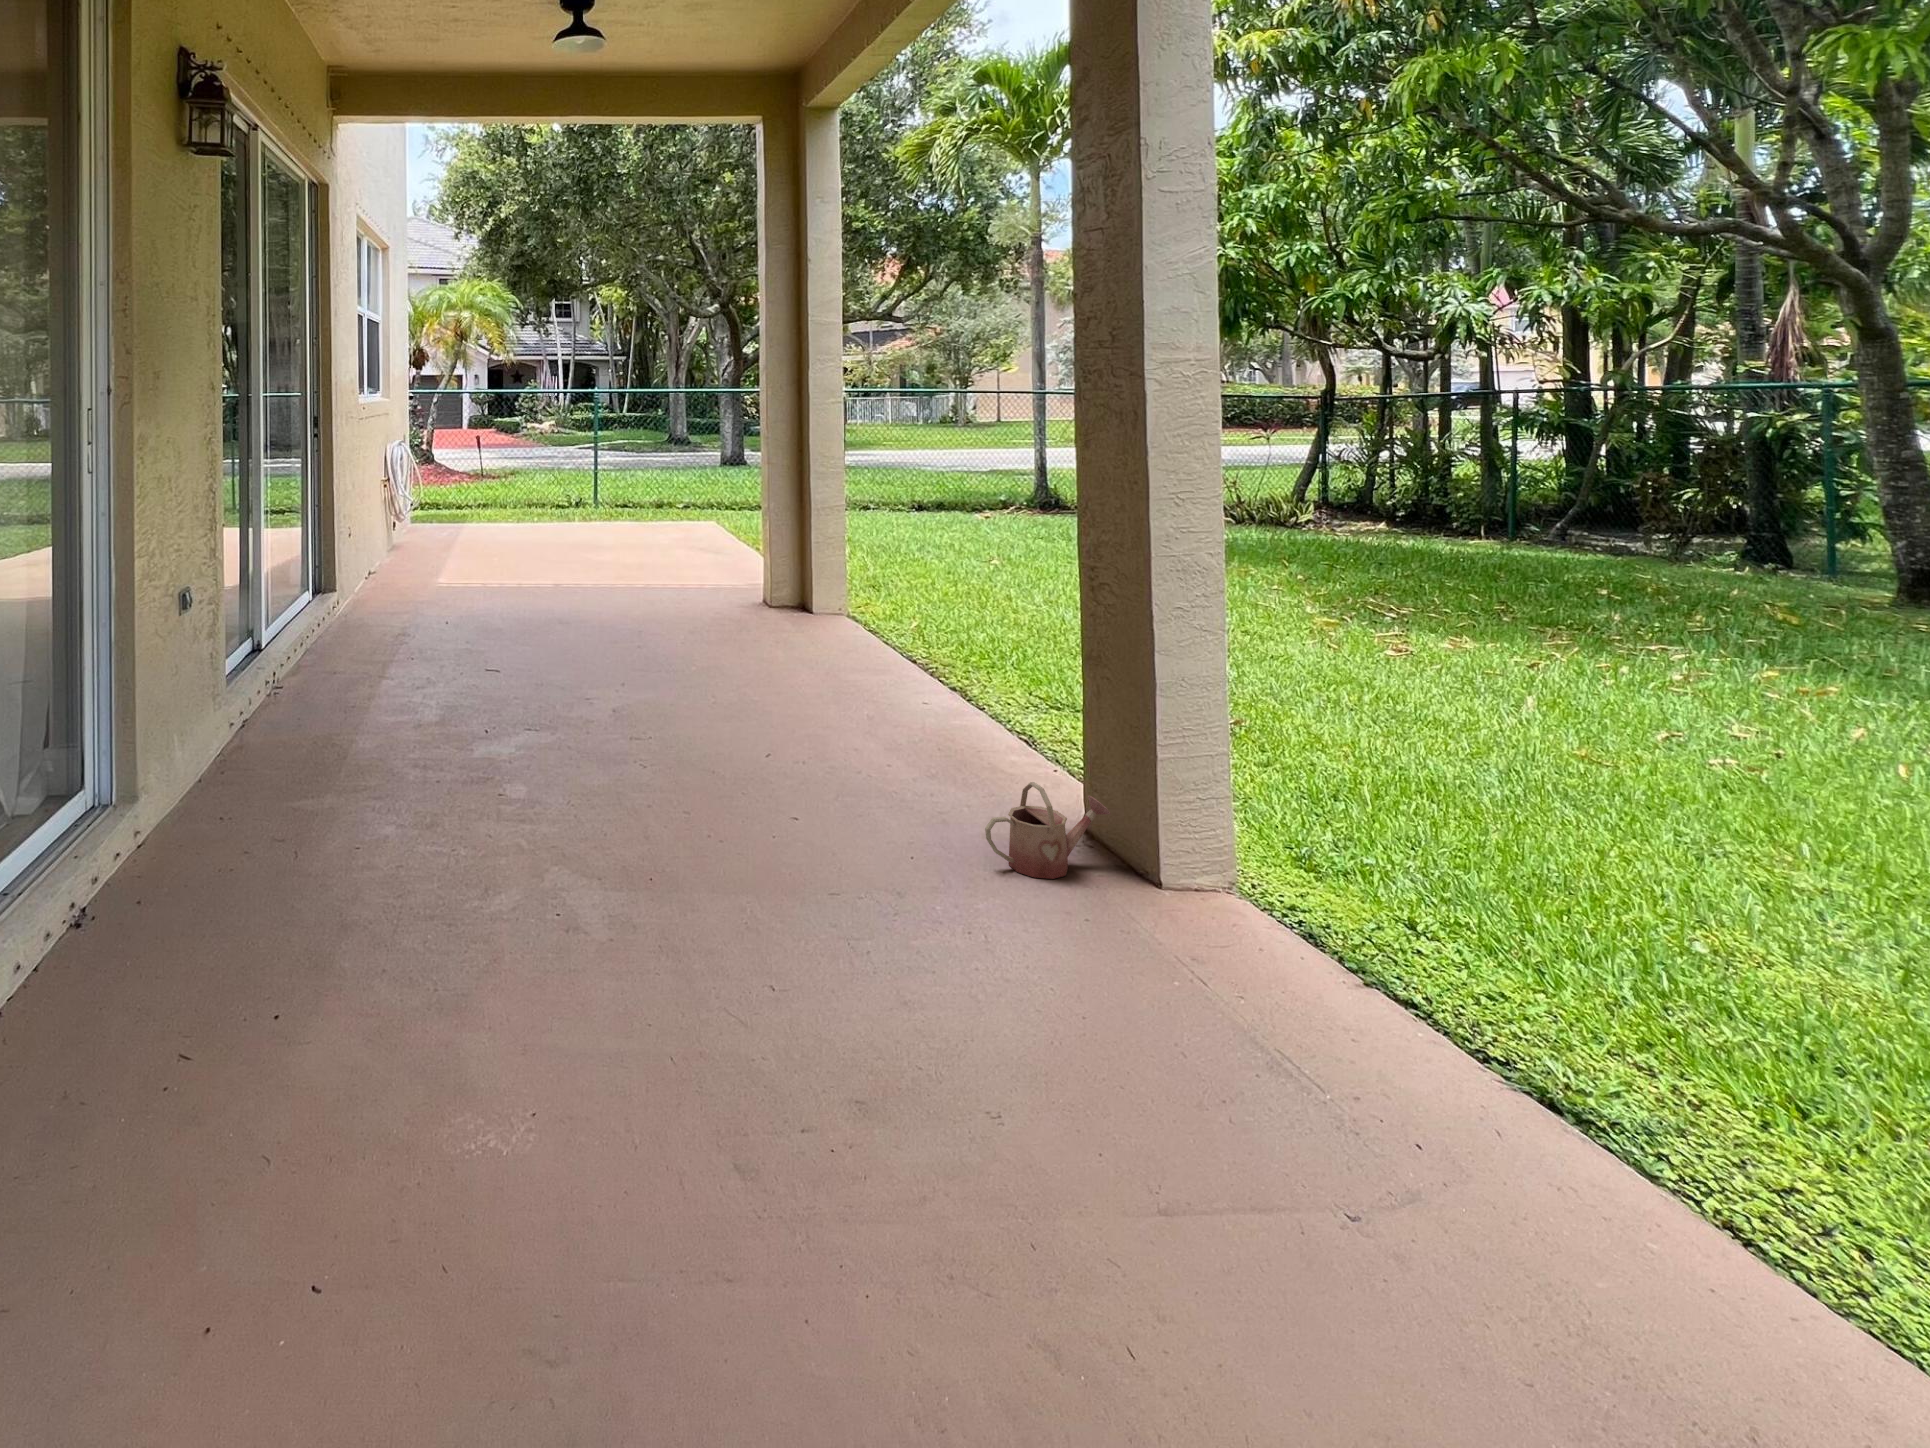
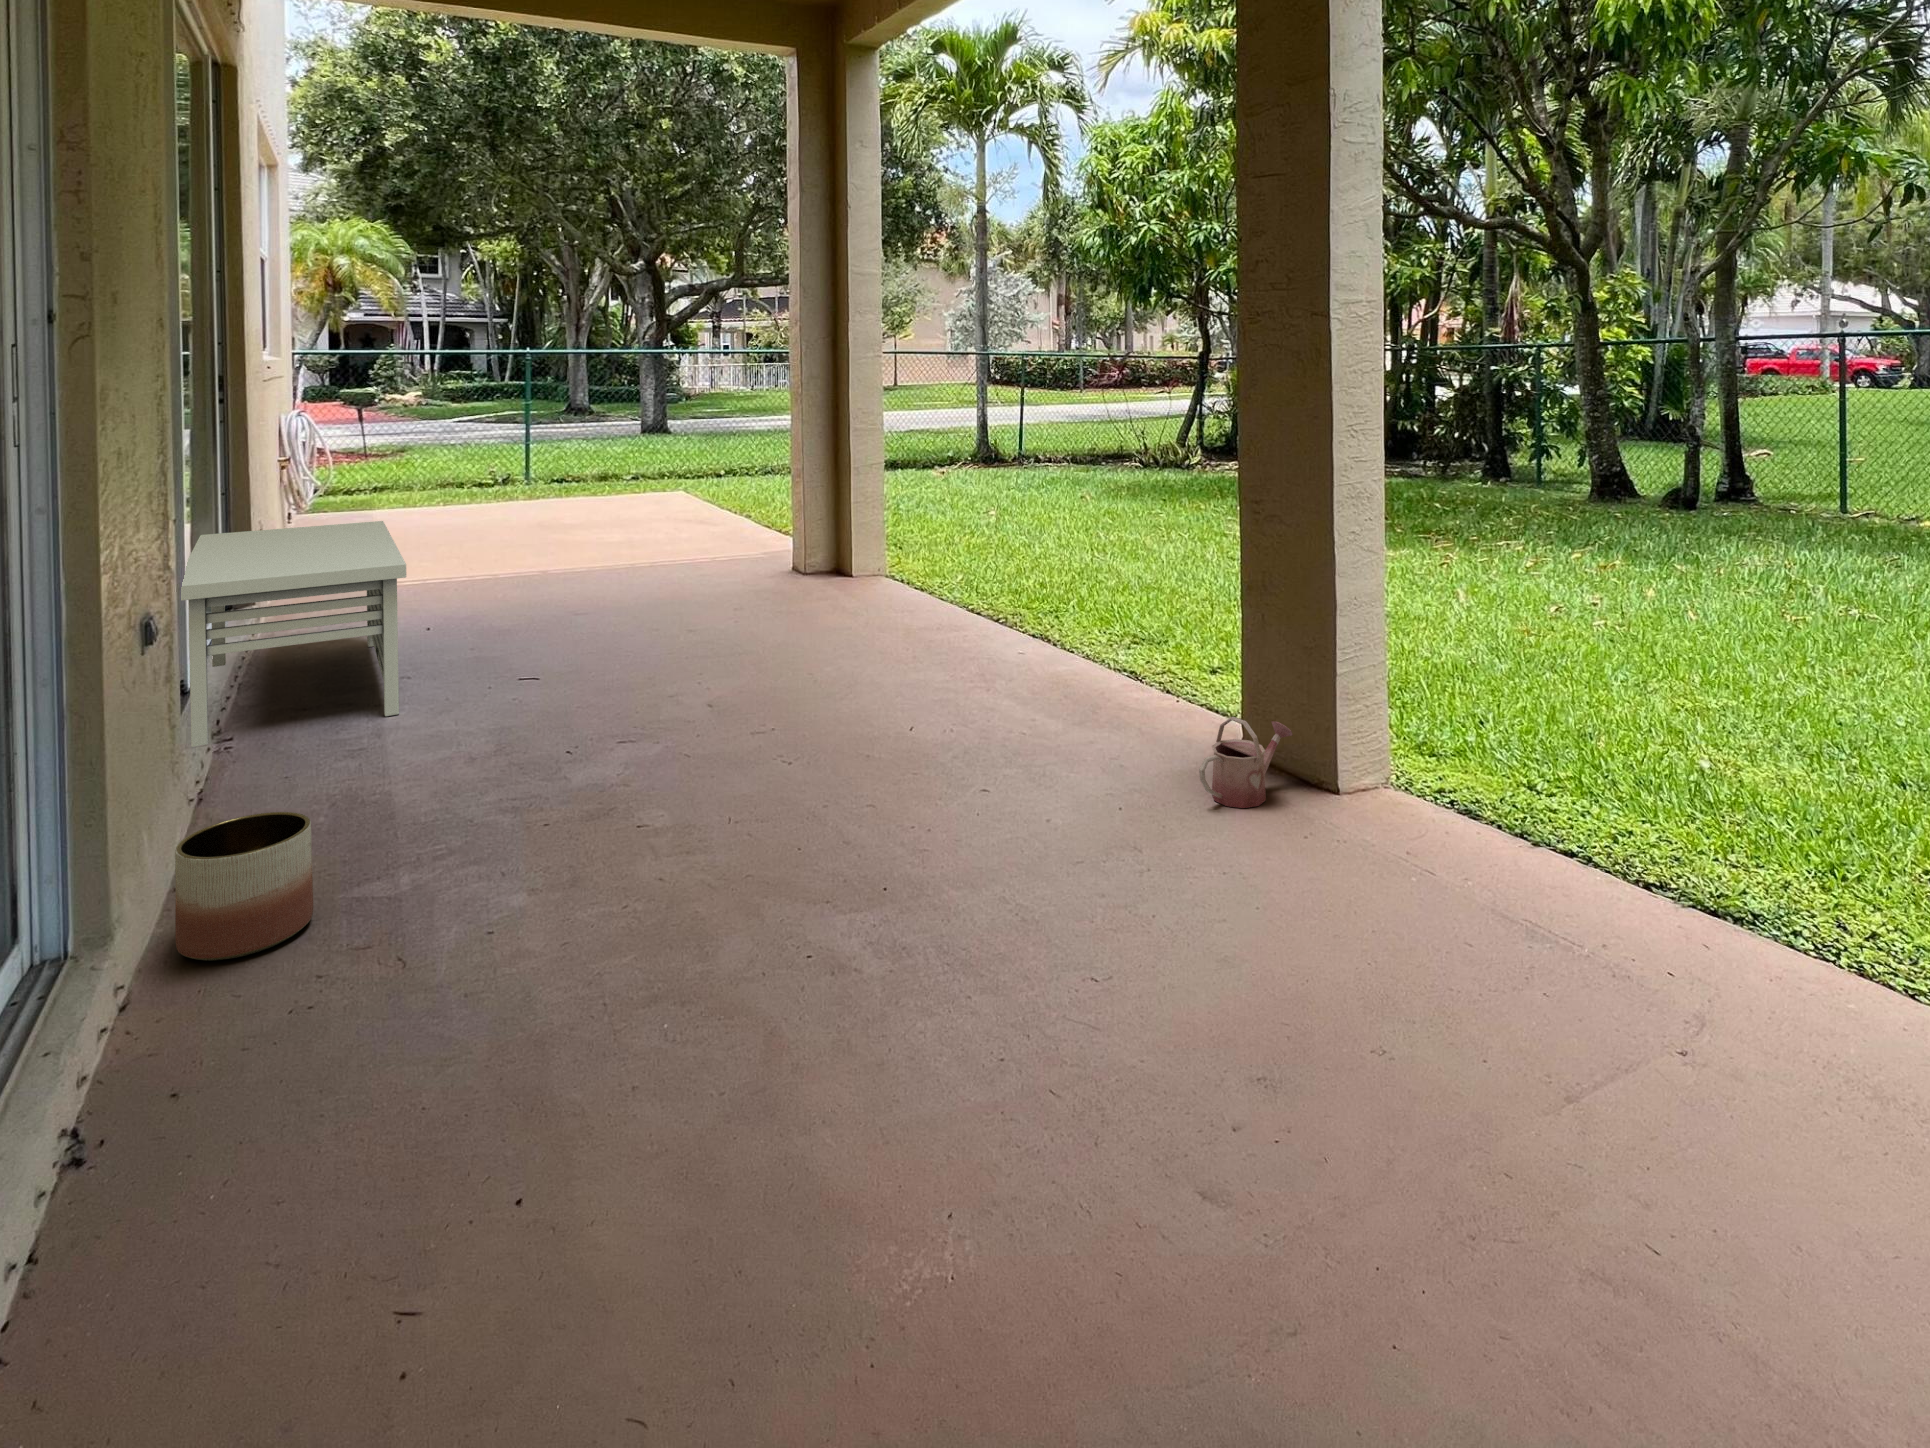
storage bench: none [255,529,418,683] -> present [181,521,406,747]
planter: none [190,725,270,818] -> present [175,812,313,961]

